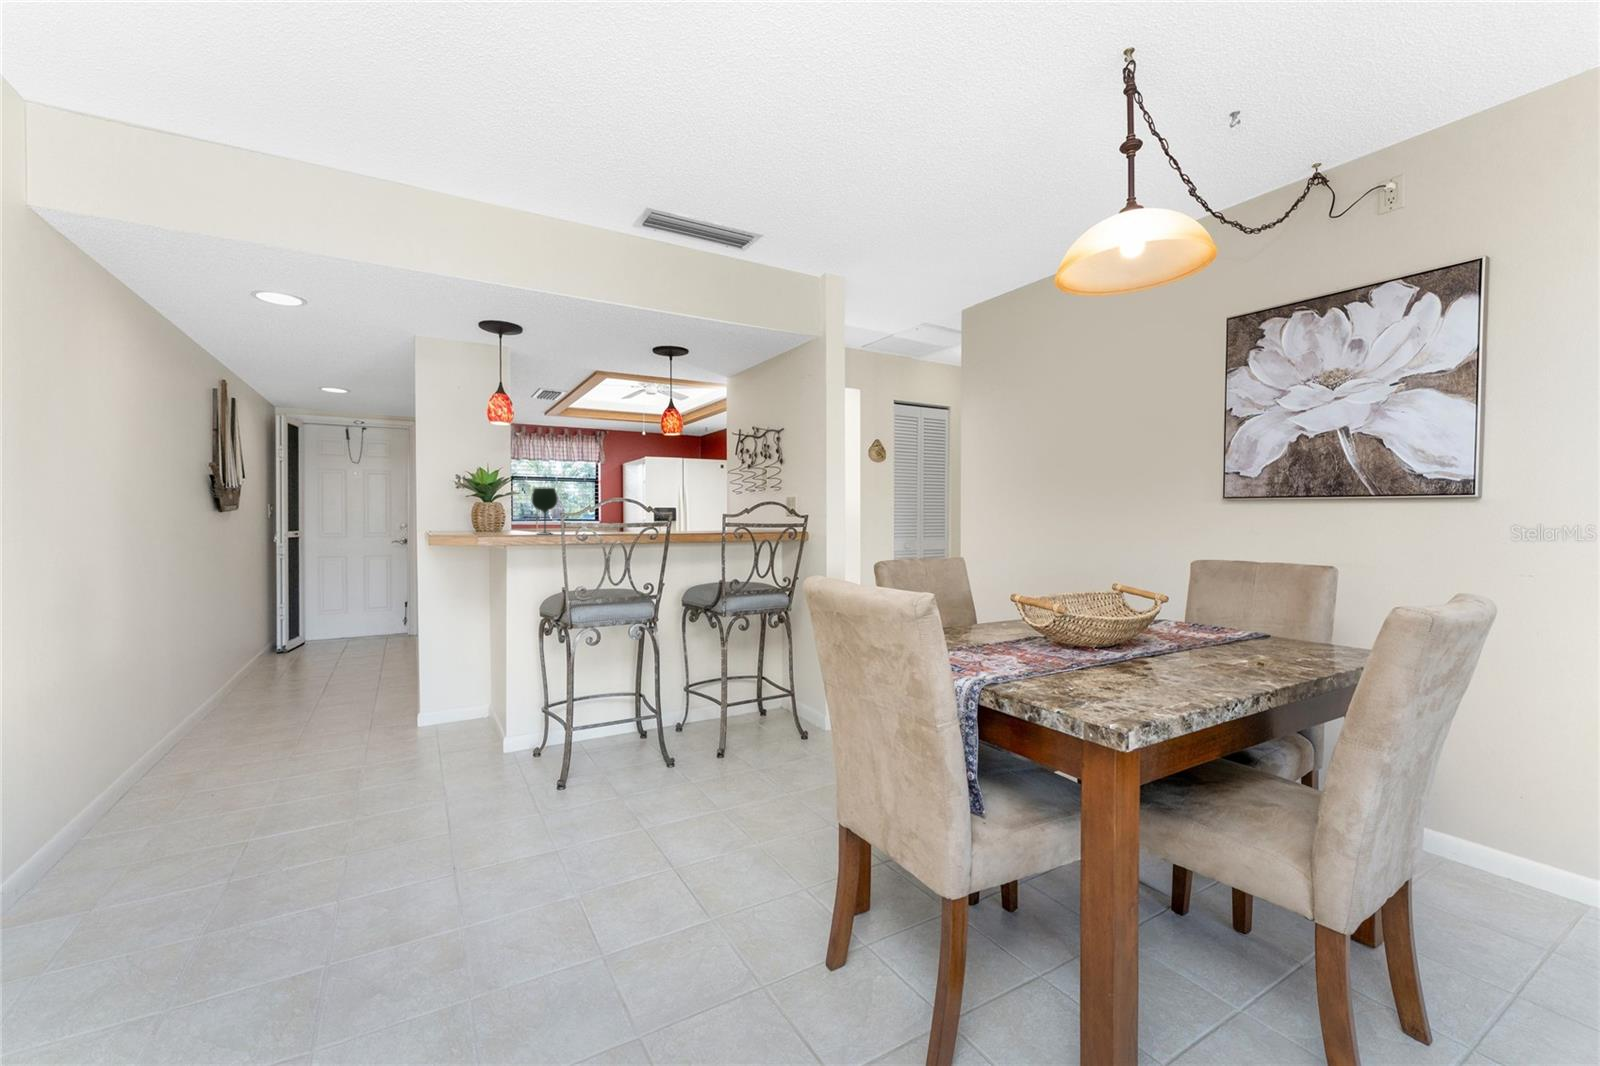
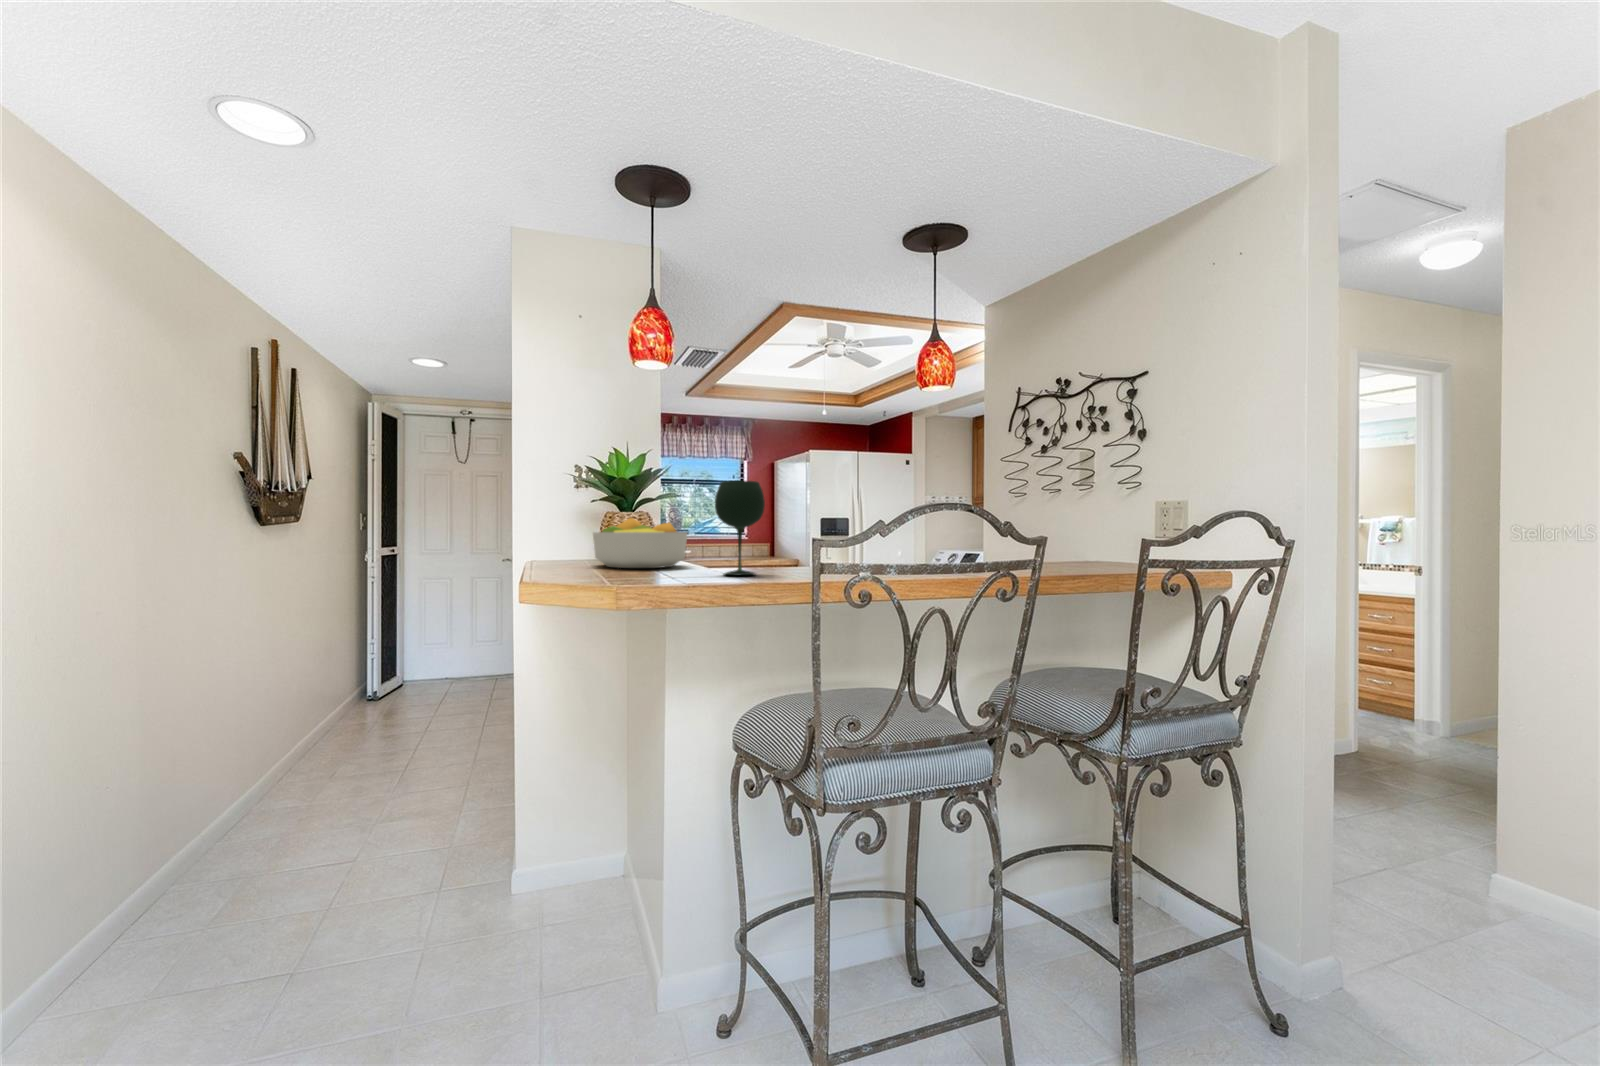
fruit bowl: none [467,506,521,532] -> present [593,518,687,568]

